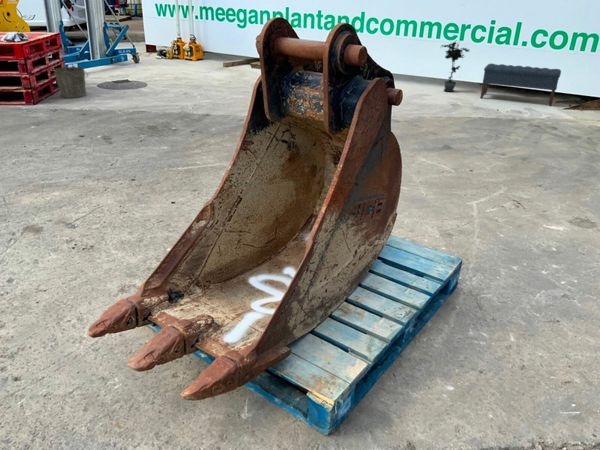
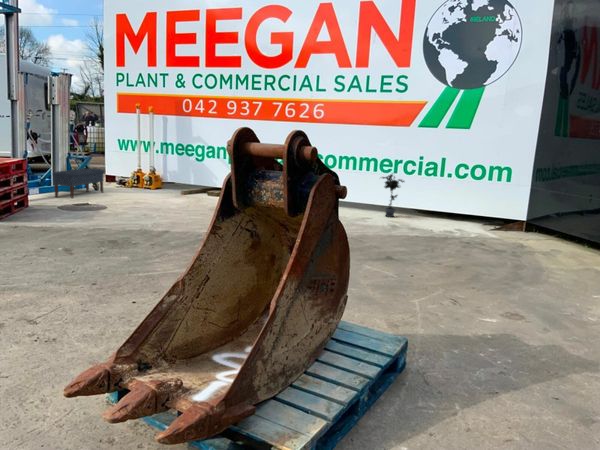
bench: present [481,64,561,106] -> present [53,168,104,198]
bucket: present [54,66,88,98] -> none [16,188,50,217]

